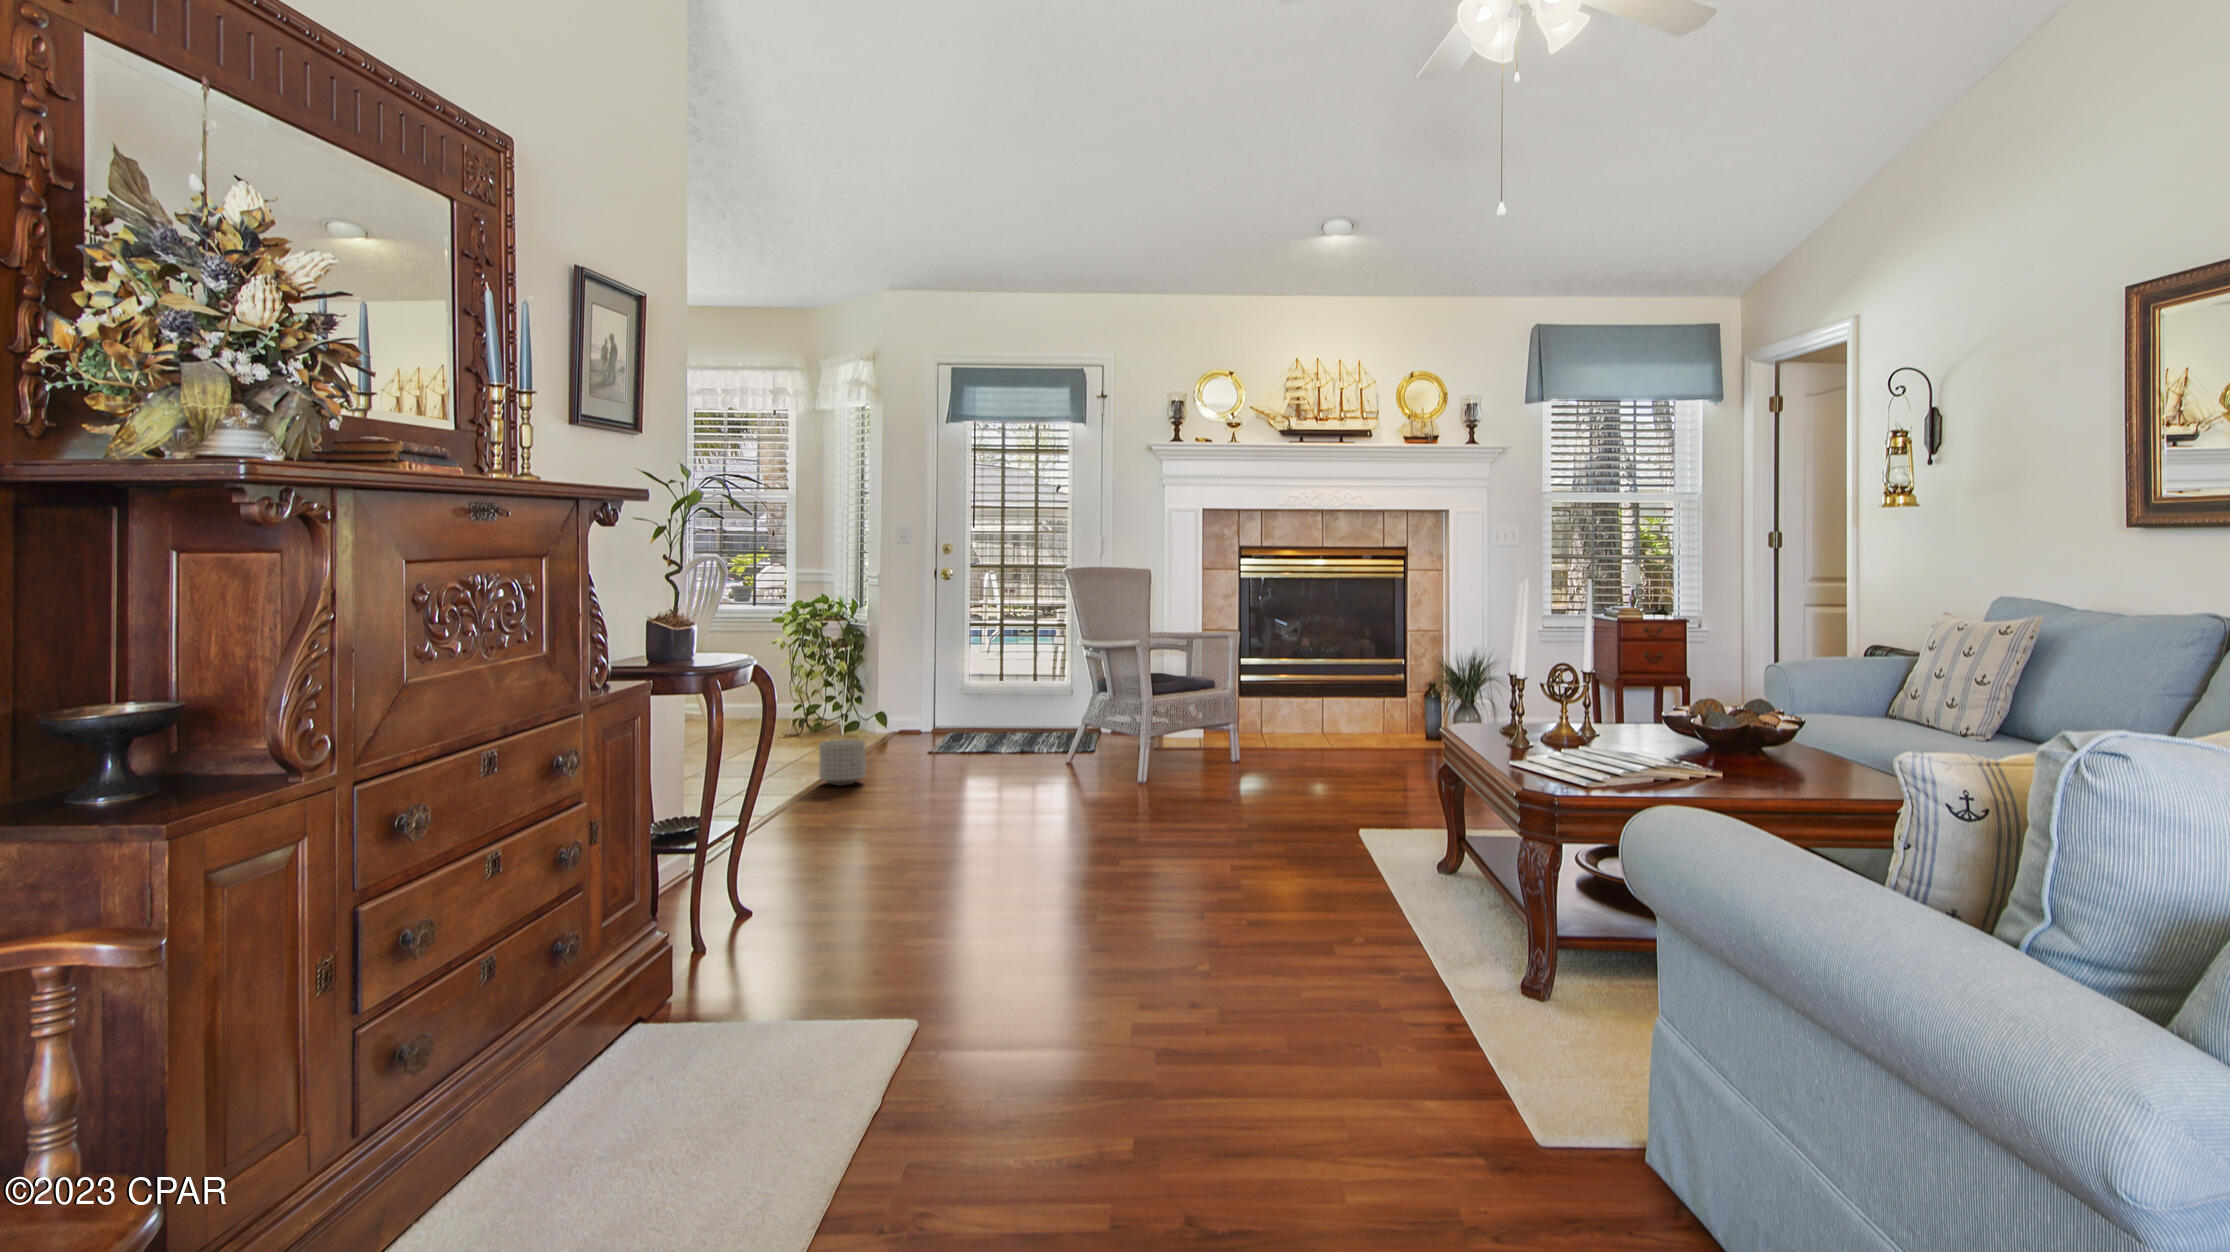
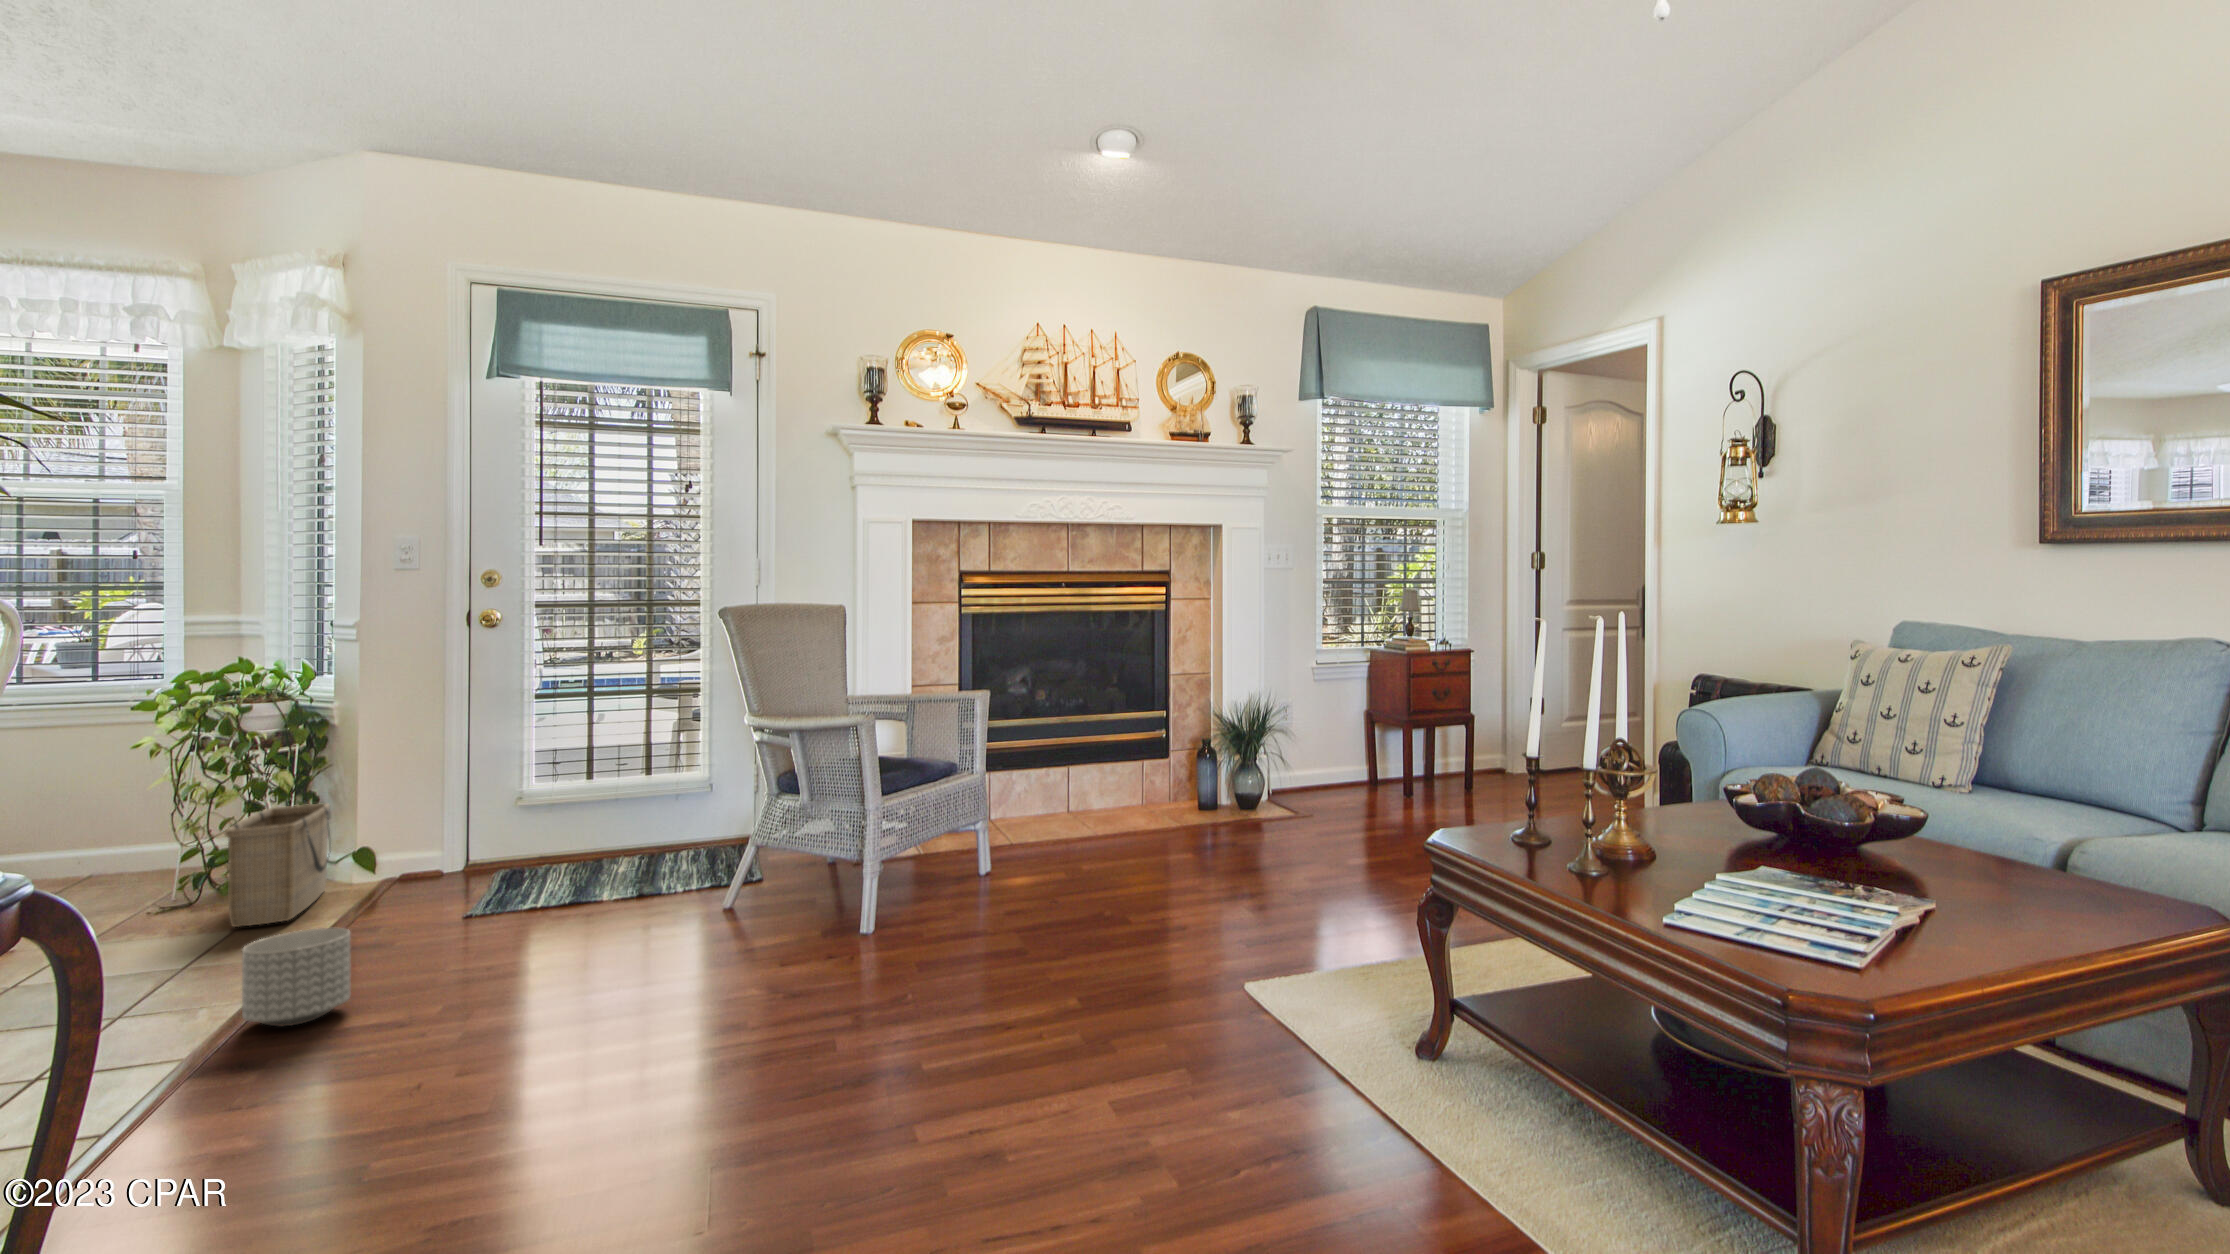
basket: none [814,684,864,746] -> present [225,803,331,927]

